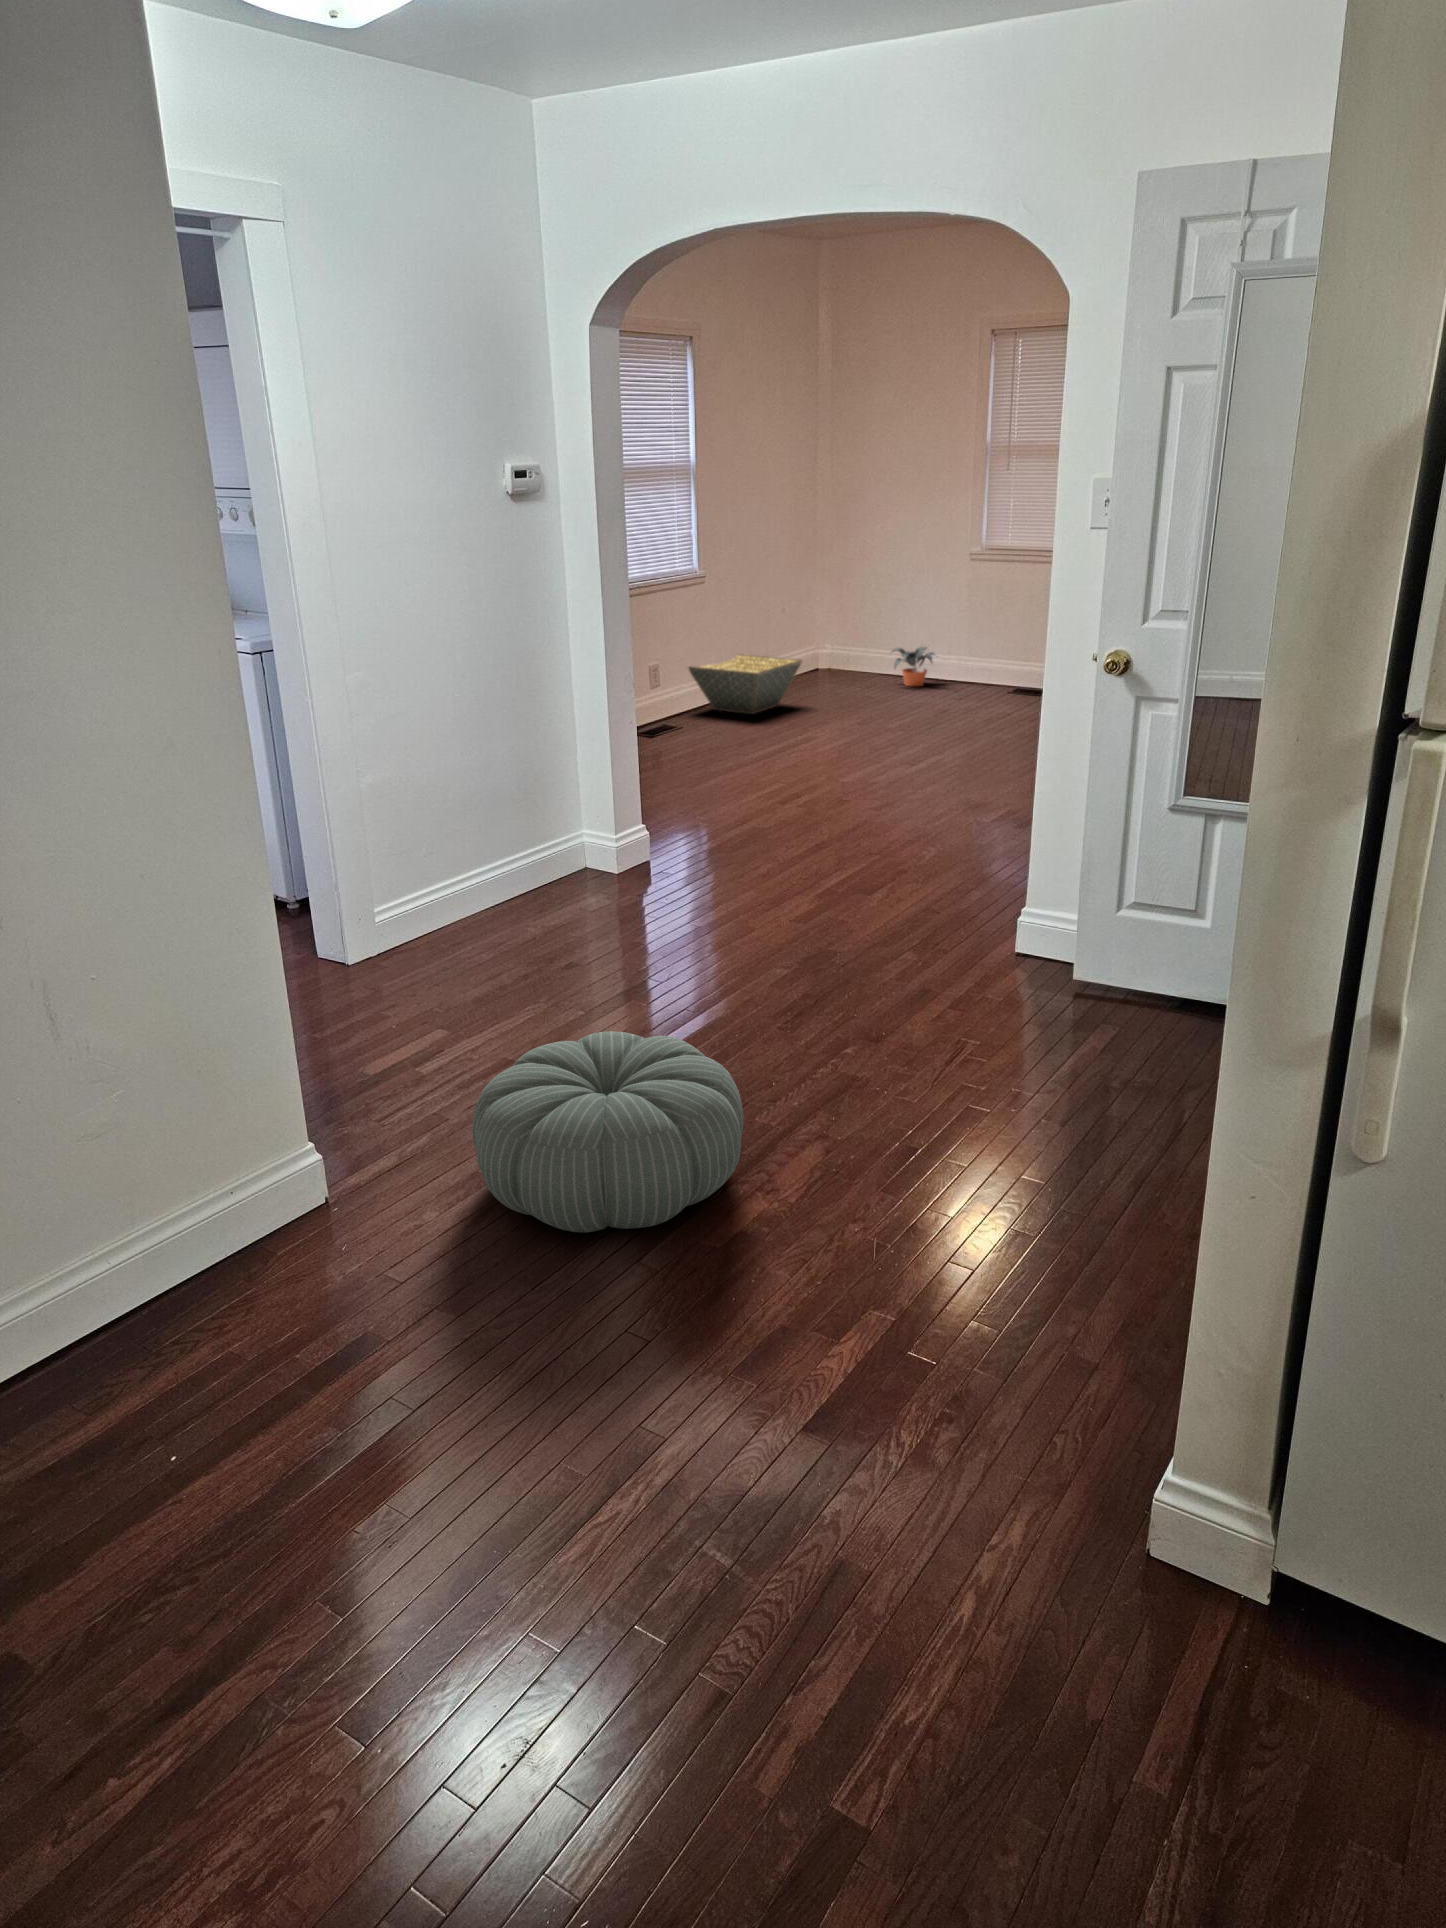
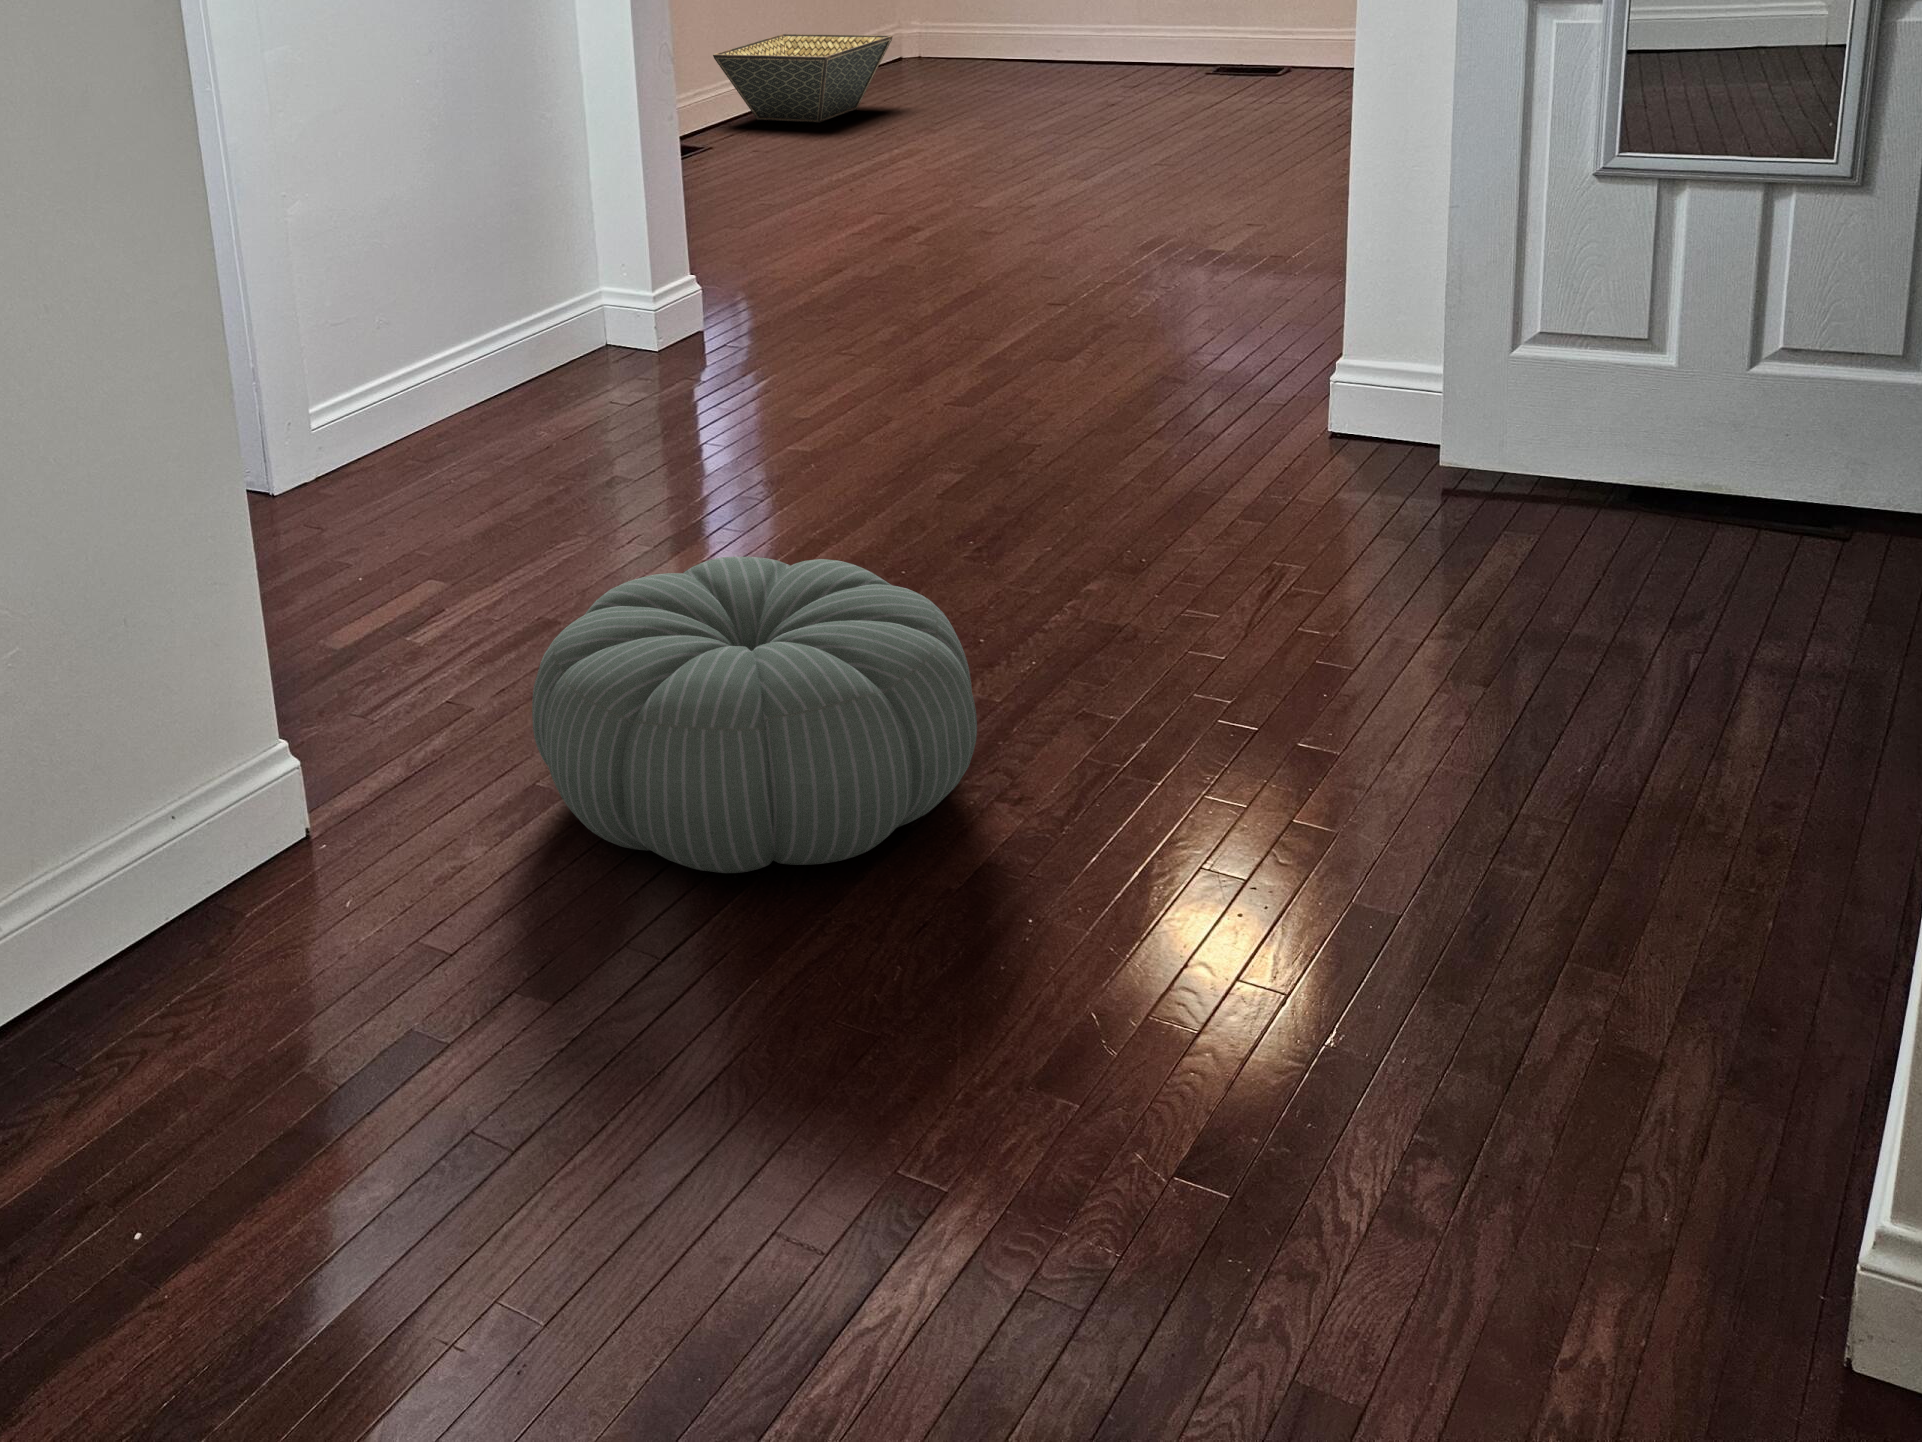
potted plant: present [892,647,934,686] -> none [1021,7,1101,72]

